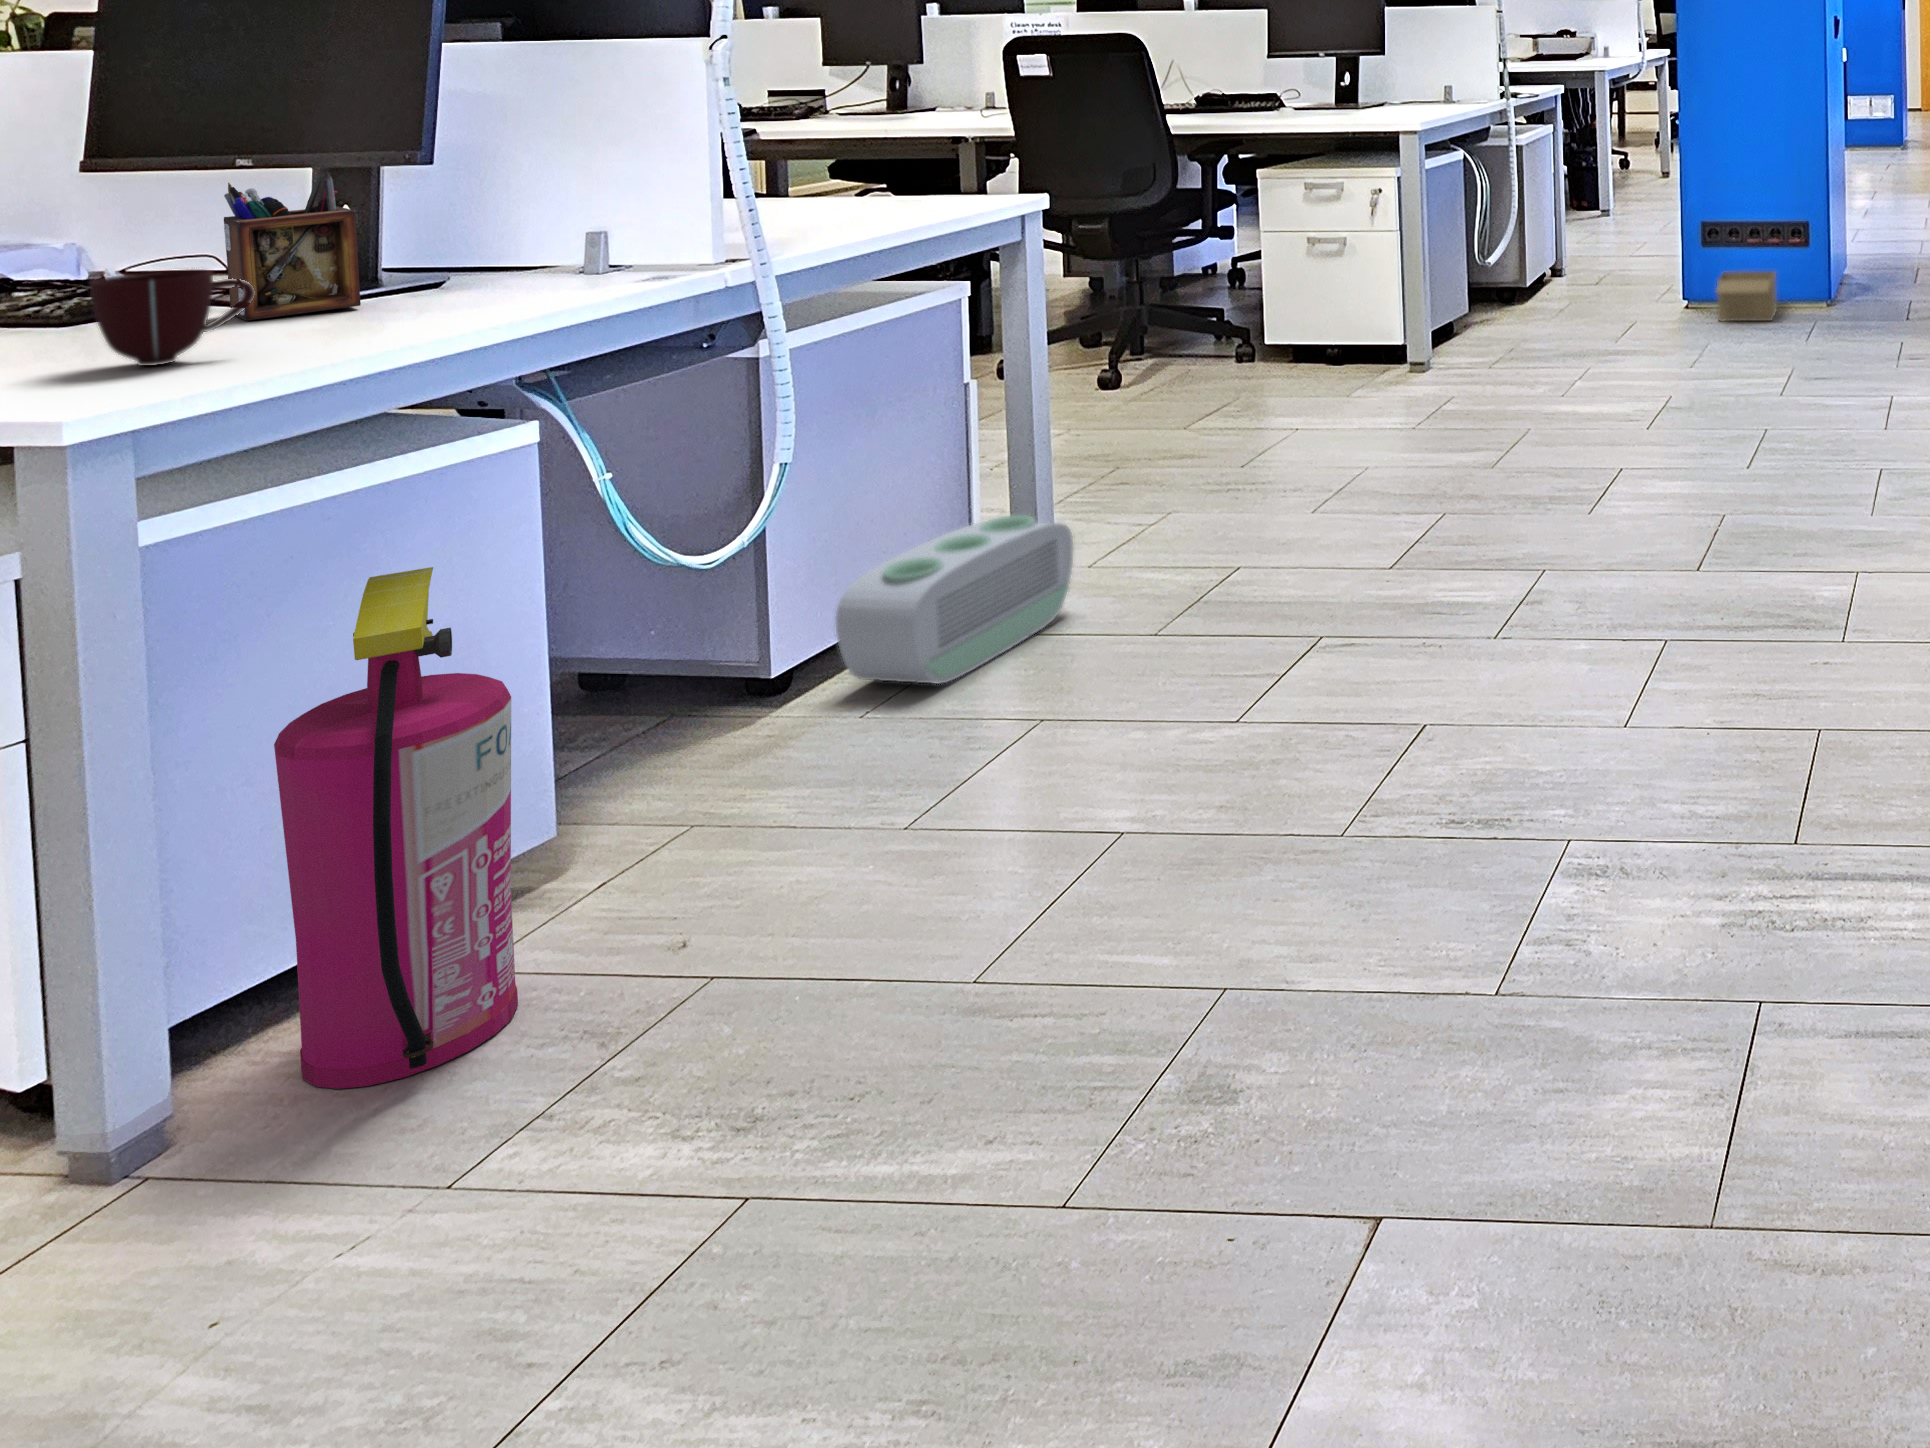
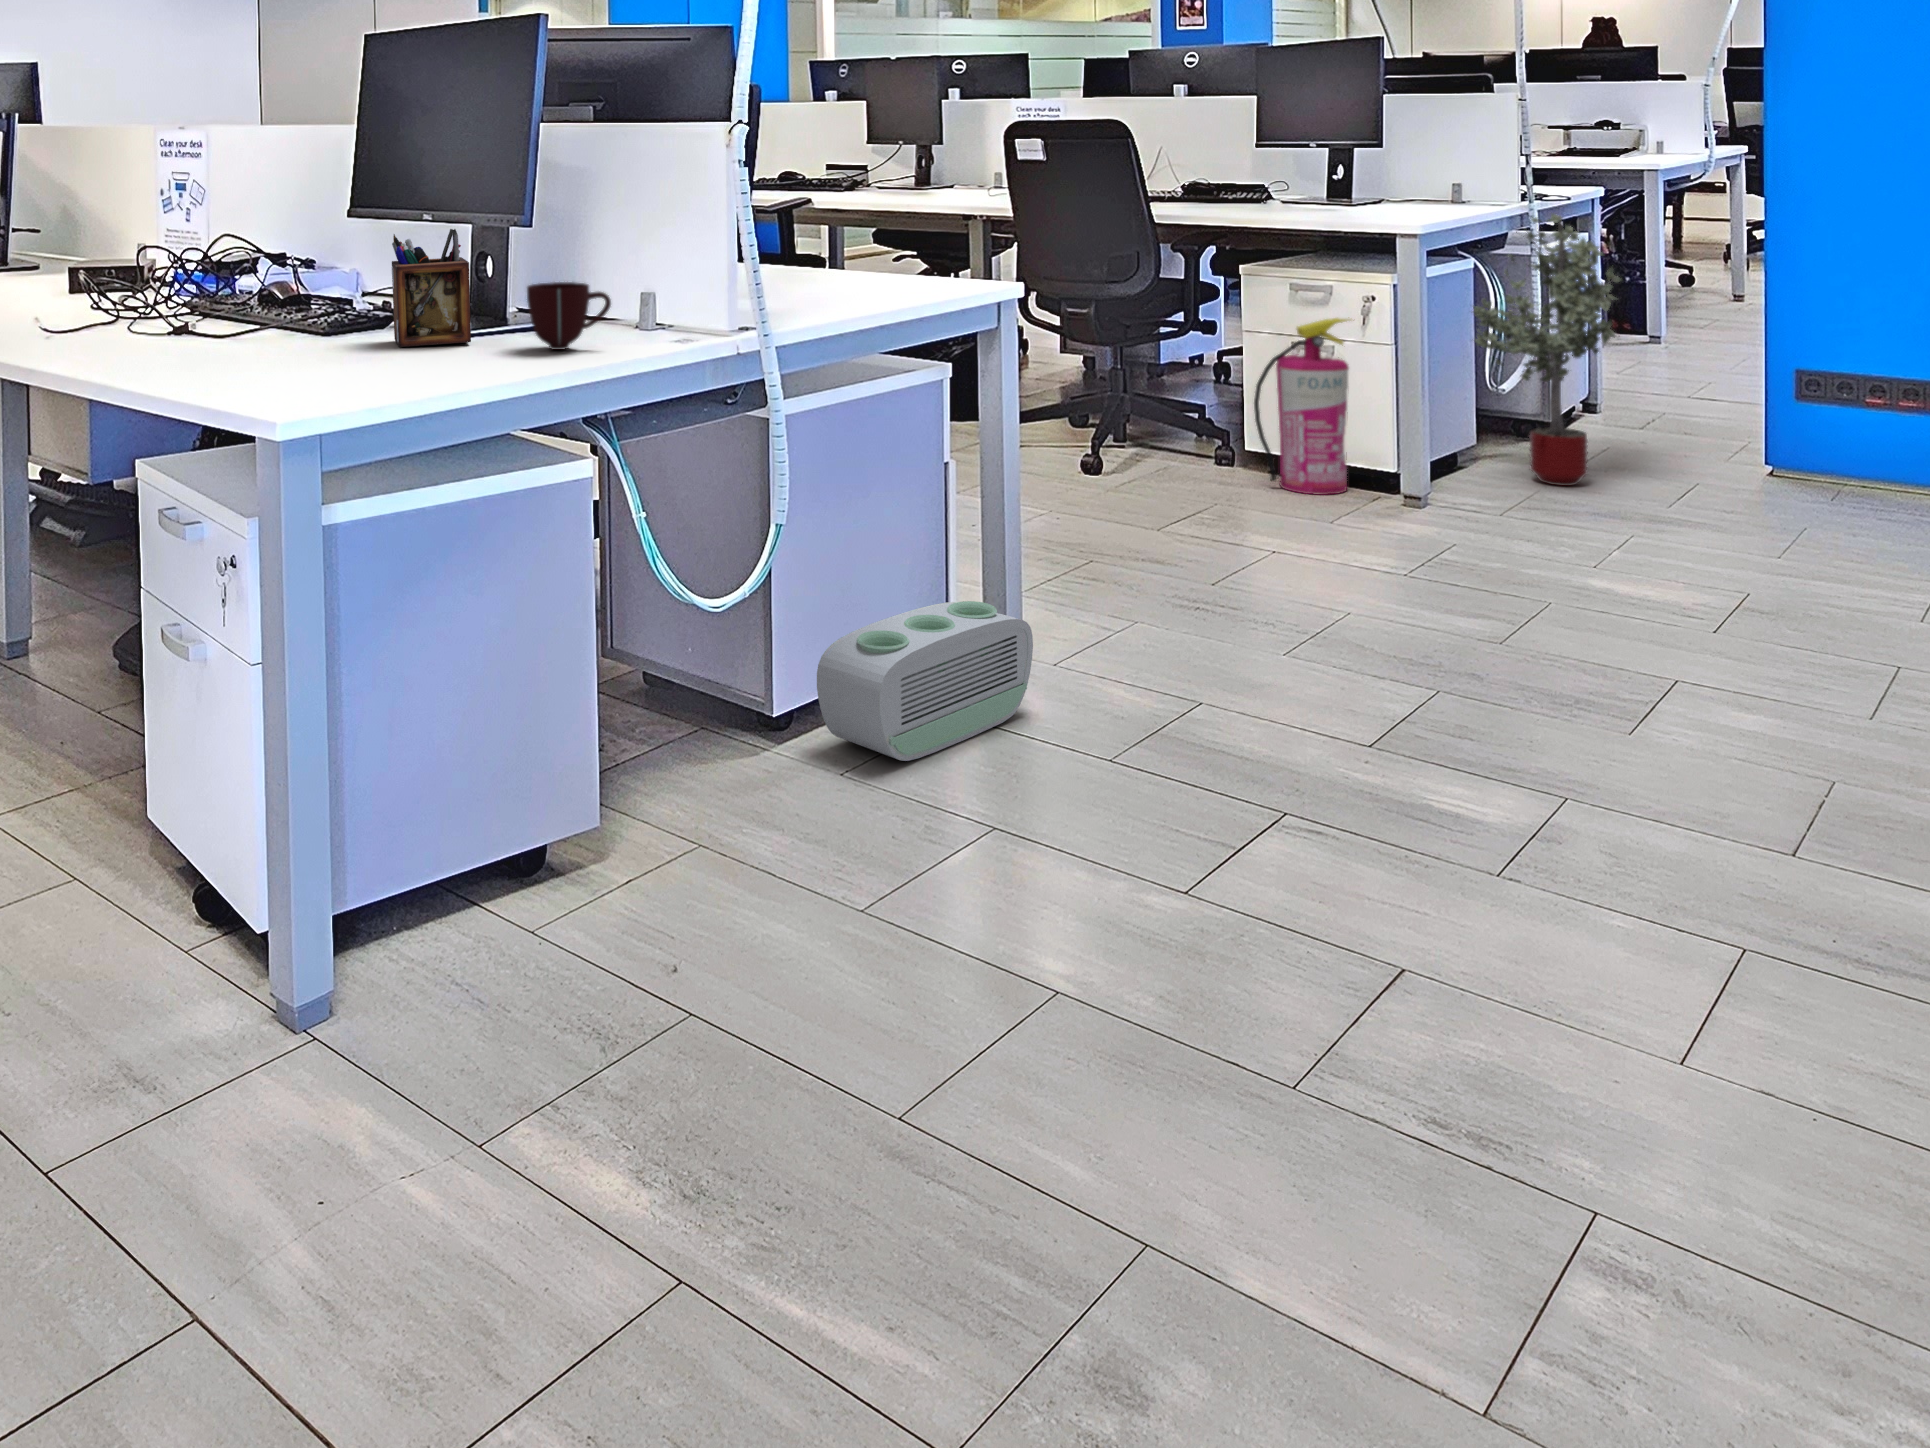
potted tree: none [1459,109,1578,343] -> present [1473,214,1621,486]
mug: present [90,269,254,366] -> present [527,282,611,350]
cardboard box: present [1716,271,1777,321] -> none [1816,429,1912,502]
fire extinguisher: present [274,567,518,1089] -> present [1254,318,1349,495]

